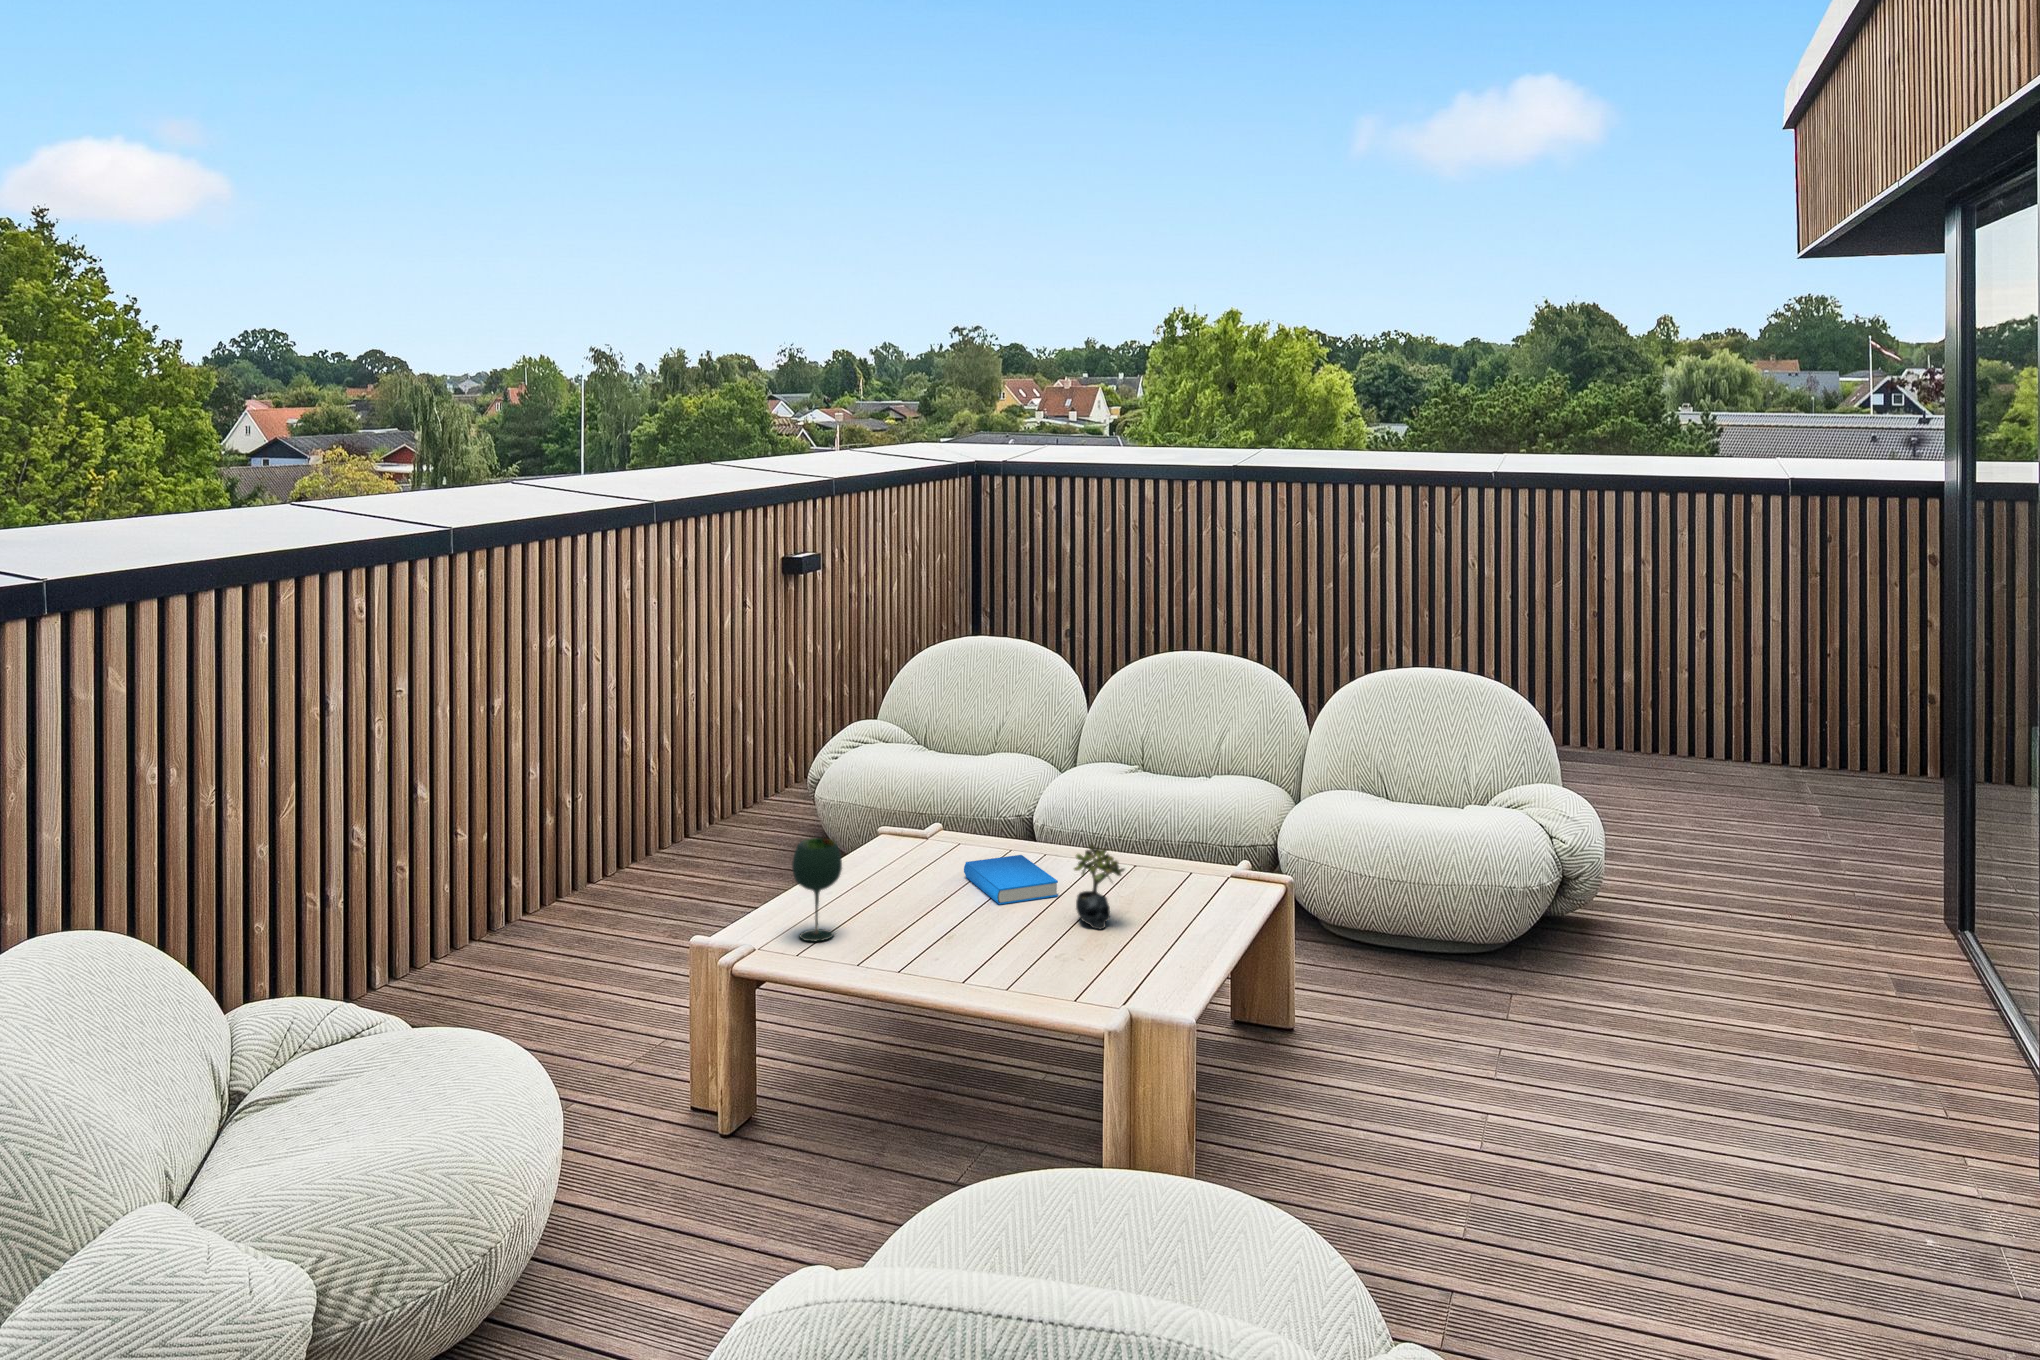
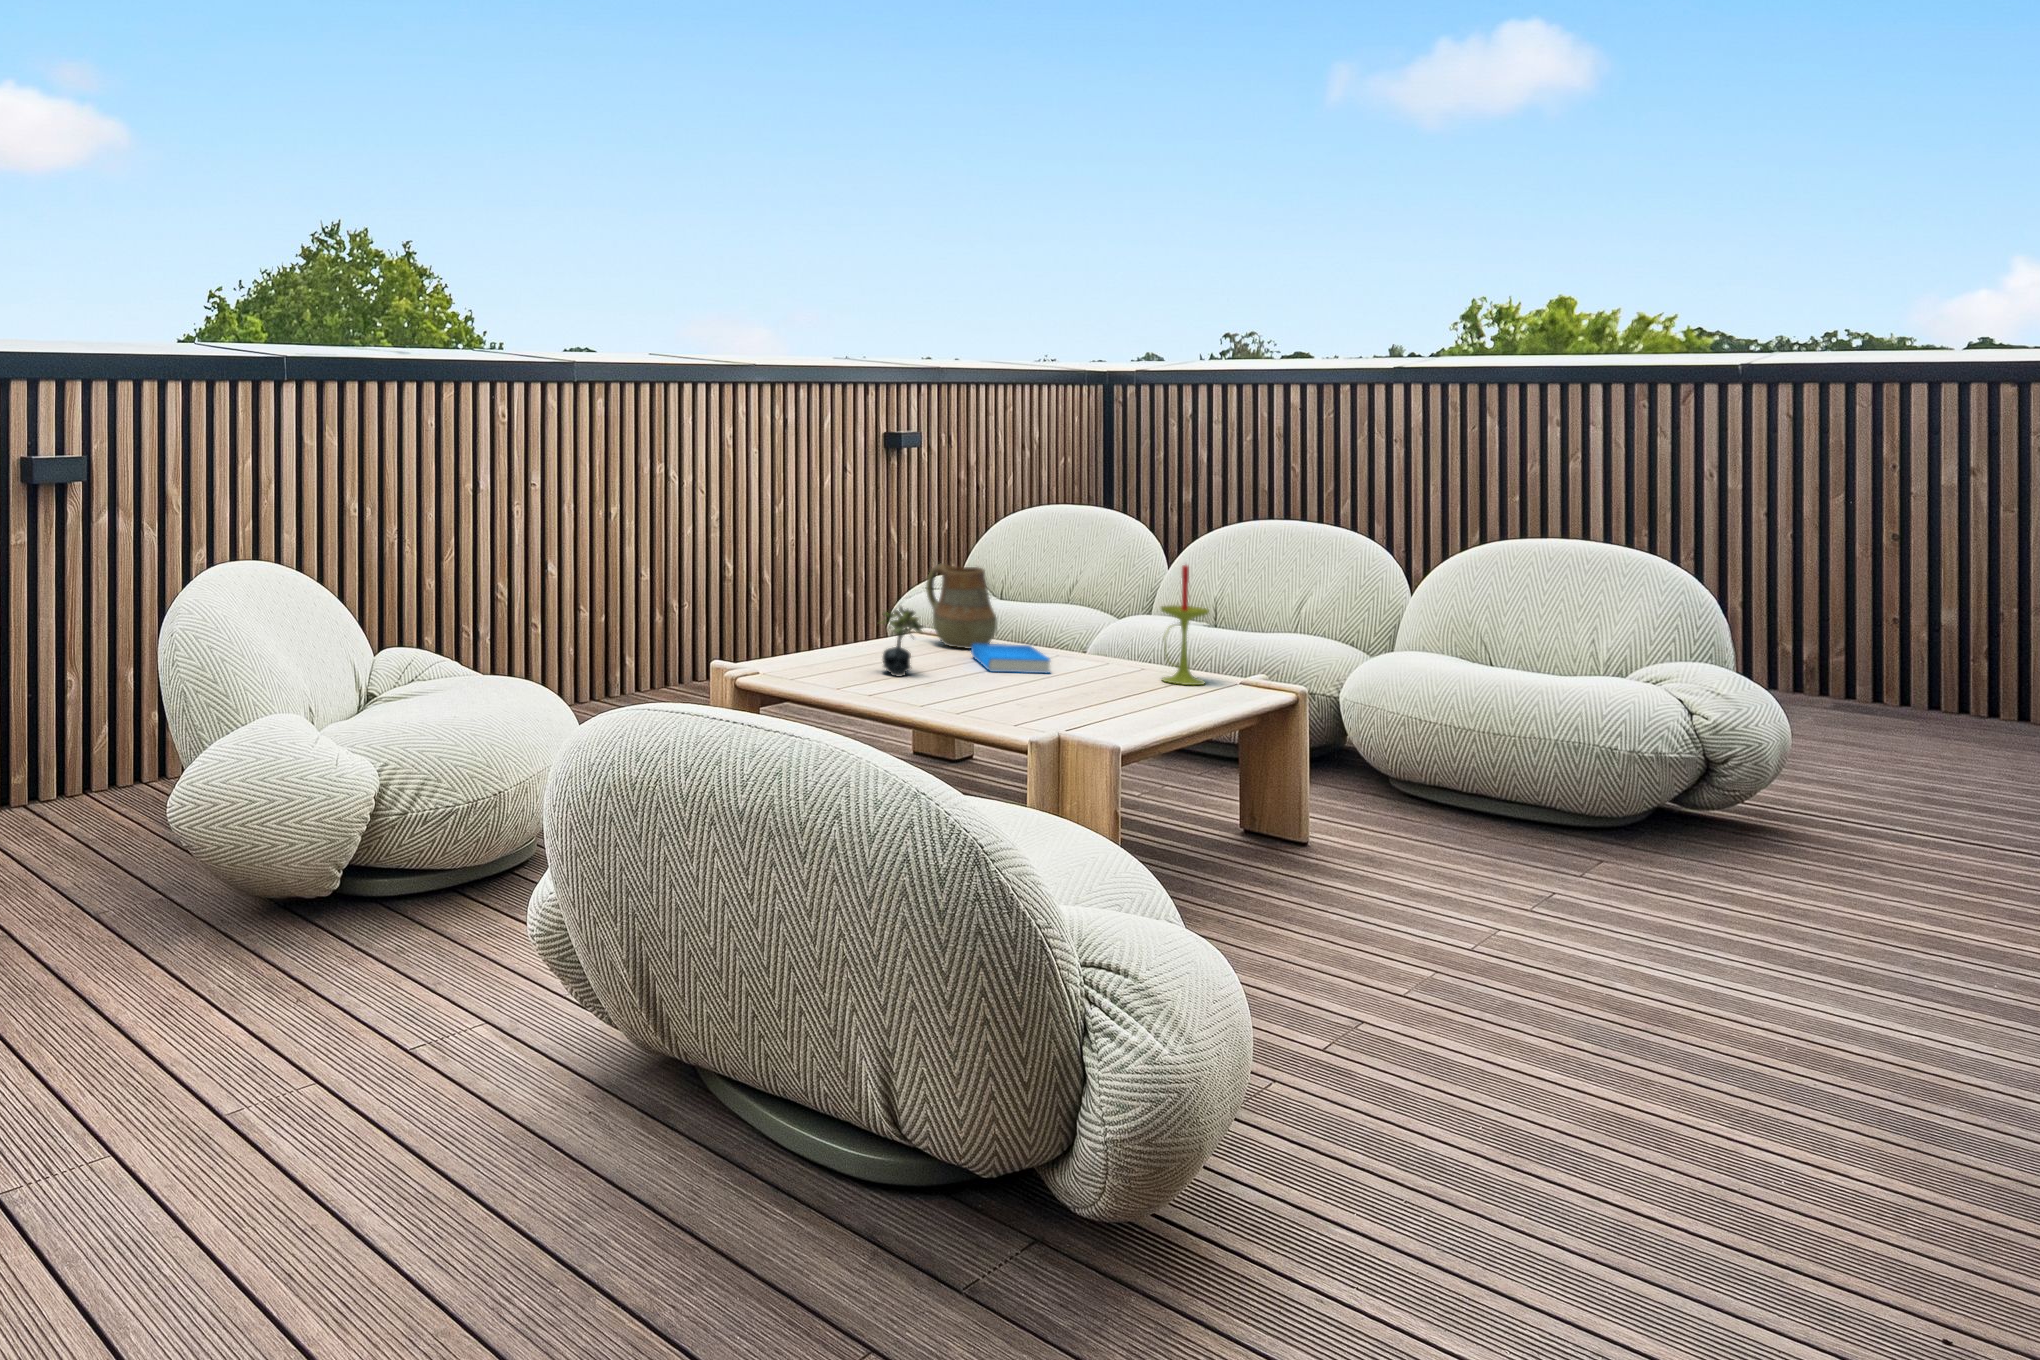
pitcher: none [902,765,978,860] -> present [926,563,997,649]
candle: none [1160,766,1207,895] -> present [1161,565,1209,685]
wine glass: present [792,838,842,941] -> none [793,587,836,671]
succulent plant: present [1074,844,1125,930] -> present [880,606,923,676]

